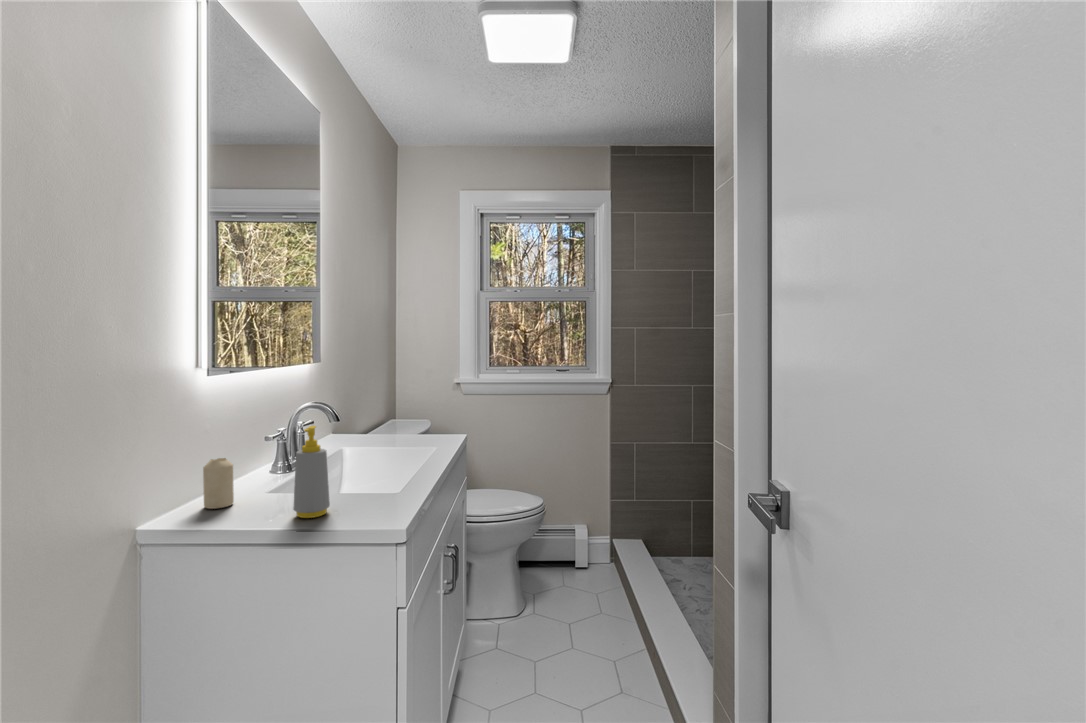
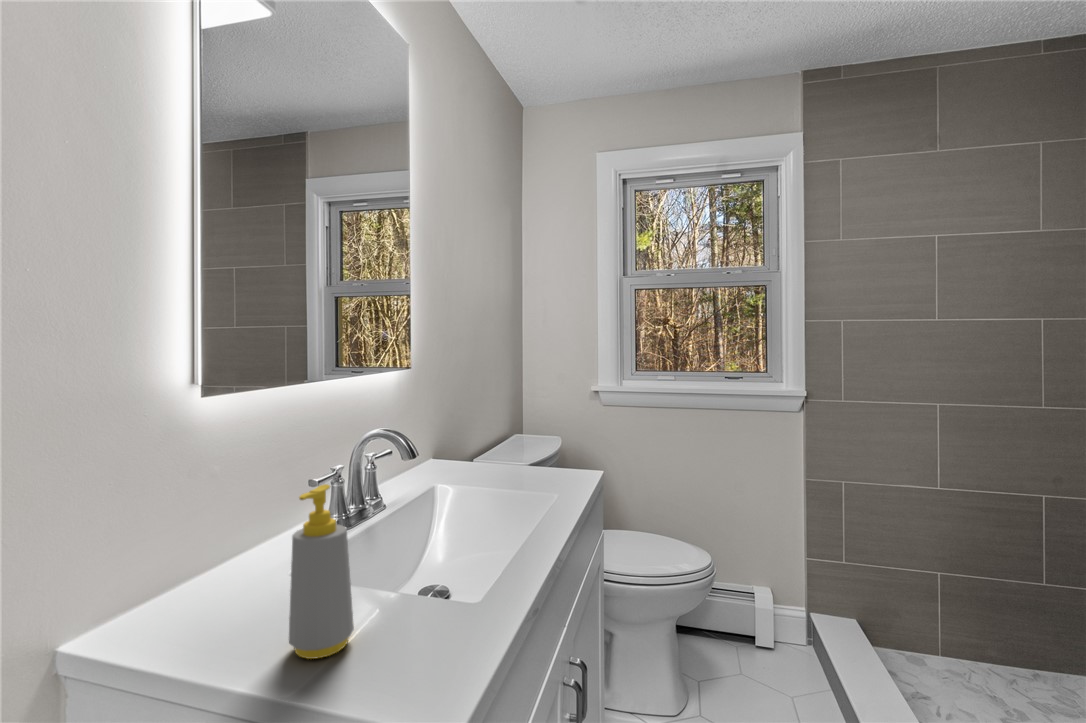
candle: present [203,458,234,509] -> none [178,525,228,611]

